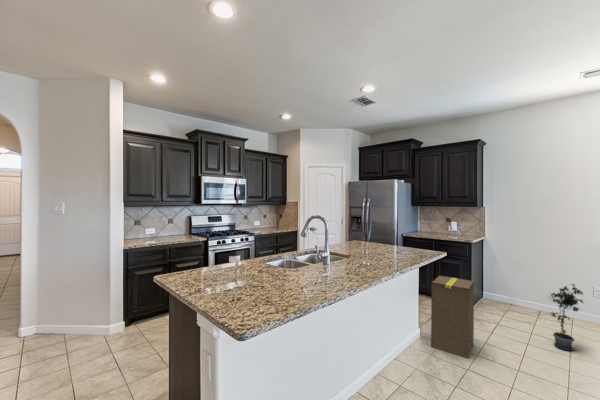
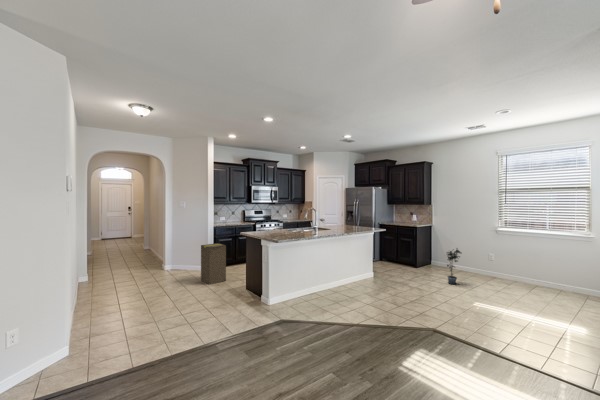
cardboard box: present [431,276,474,358] -> present [201,243,226,284]

